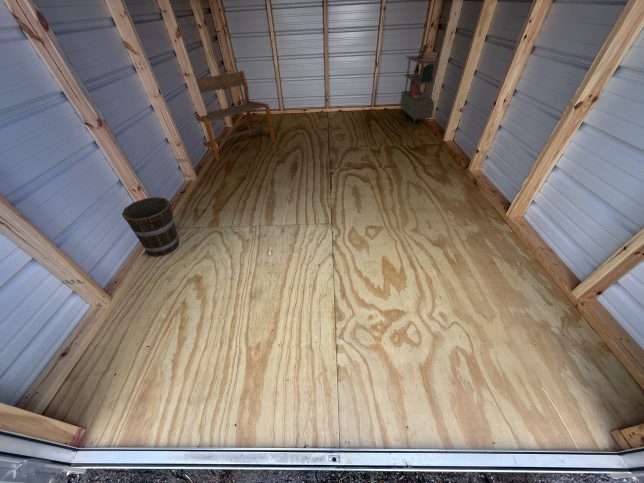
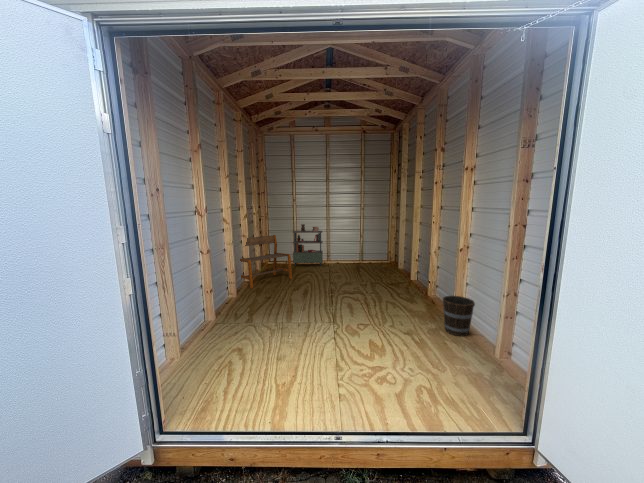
shelving unit: present [400,45,439,123] -> present [293,224,323,266]
bucket: present [122,197,179,256] -> present [443,296,475,336]

